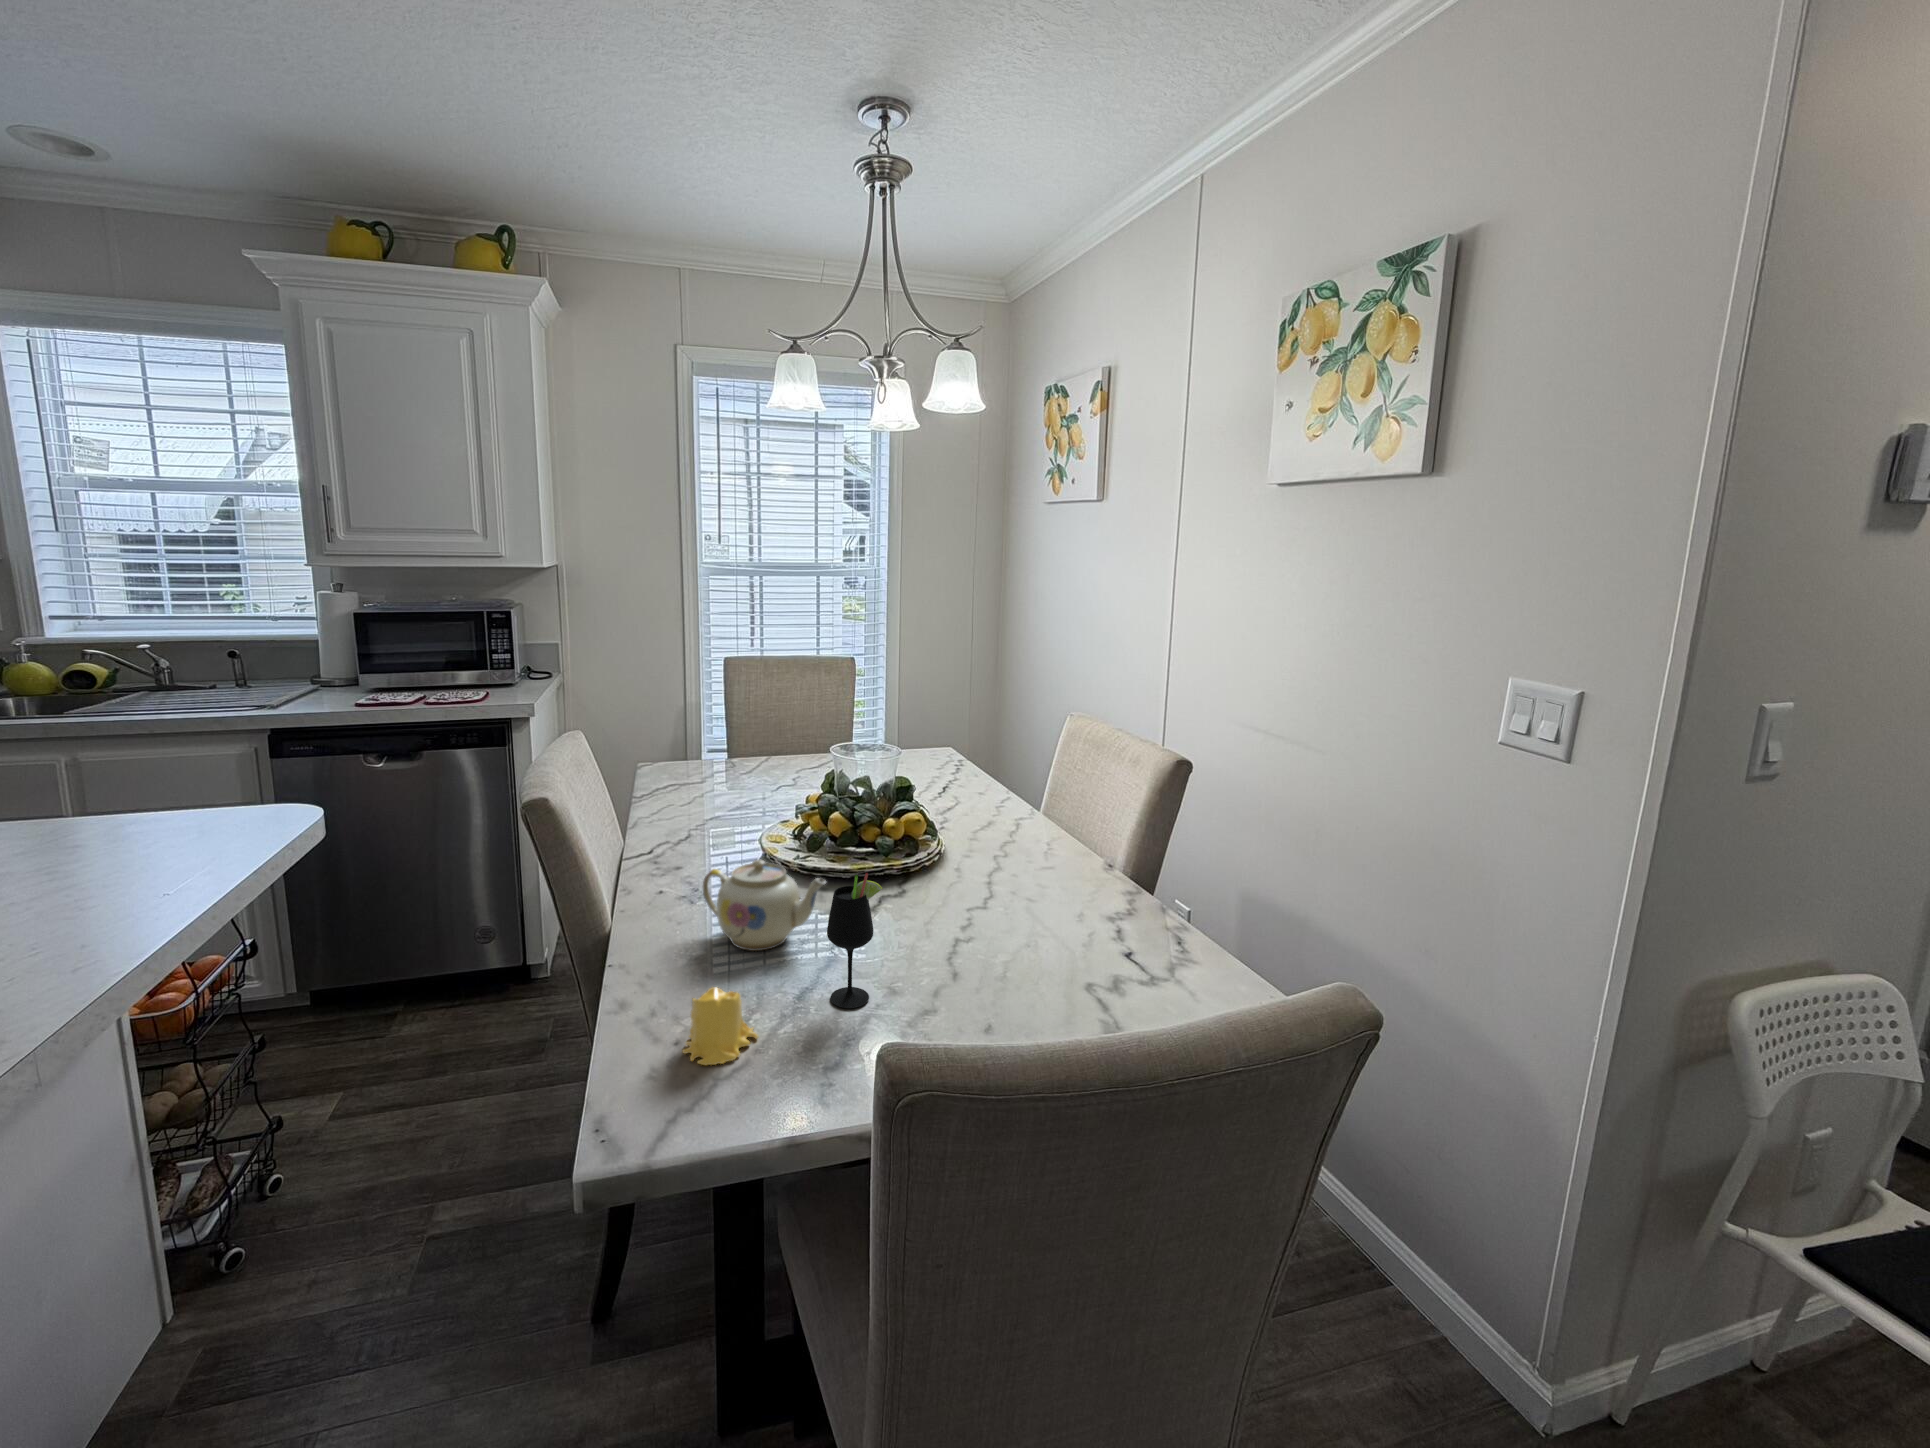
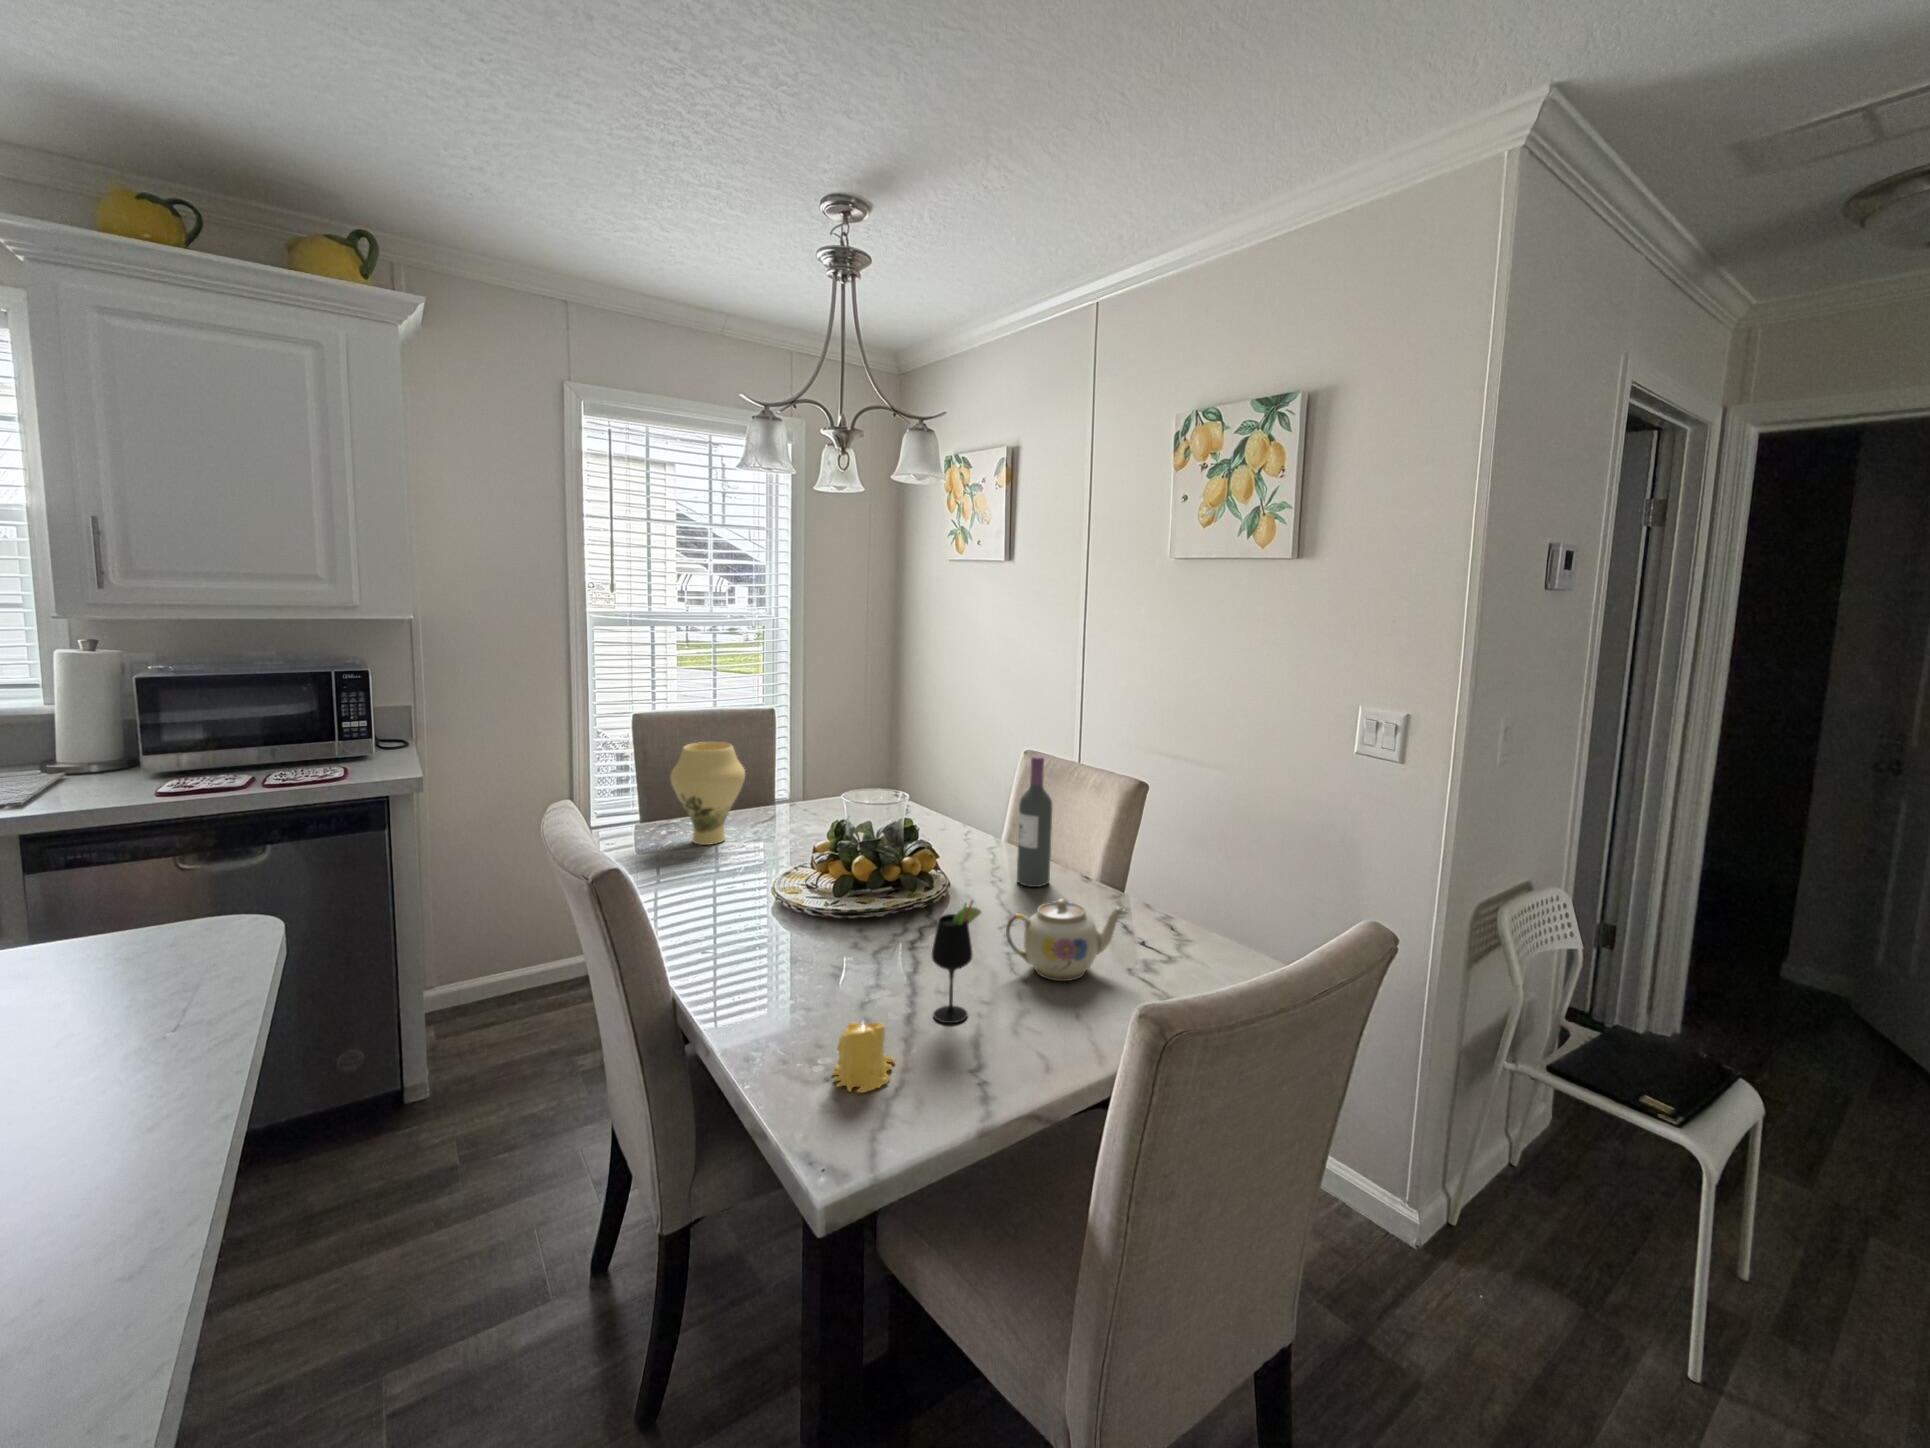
vase: none [710,685,780,786] -> present [670,742,745,845]
wine bottle: none [1022,718,1065,869] -> present [1017,756,1052,887]
teapot: present [703,860,826,951] -> present [1006,898,1125,981]

